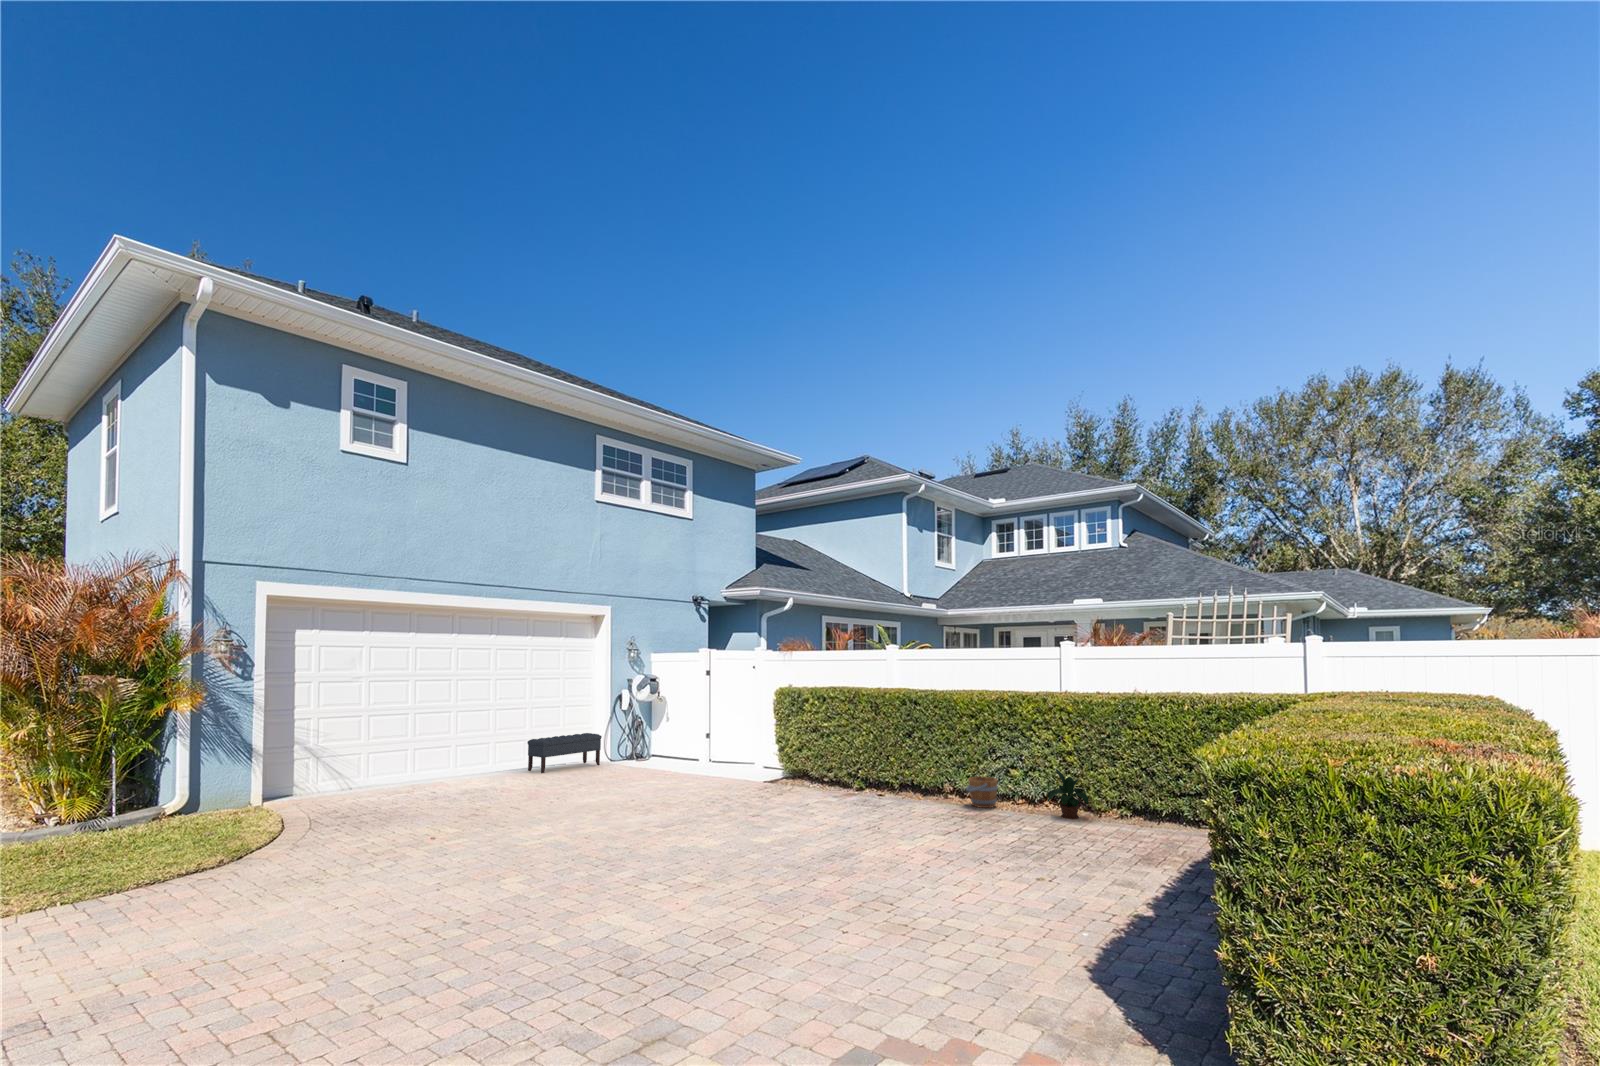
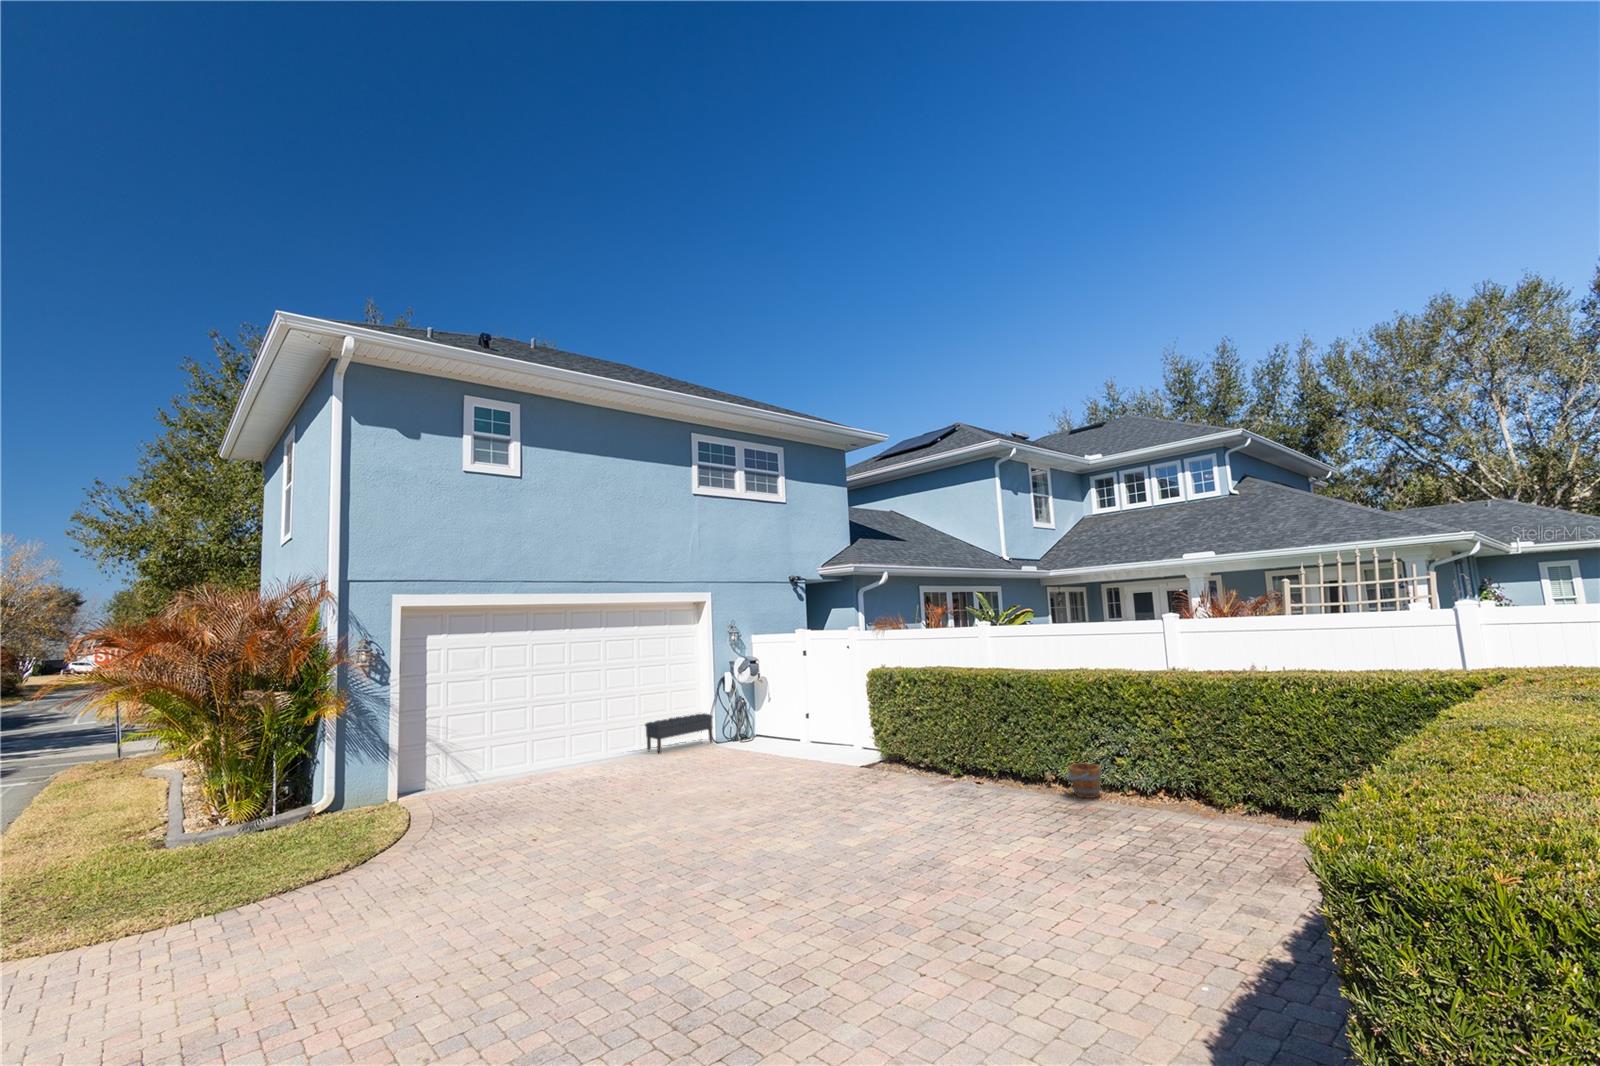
potted plant: present [1047,769,1088,819] -> none [1157,759,1205,814]

